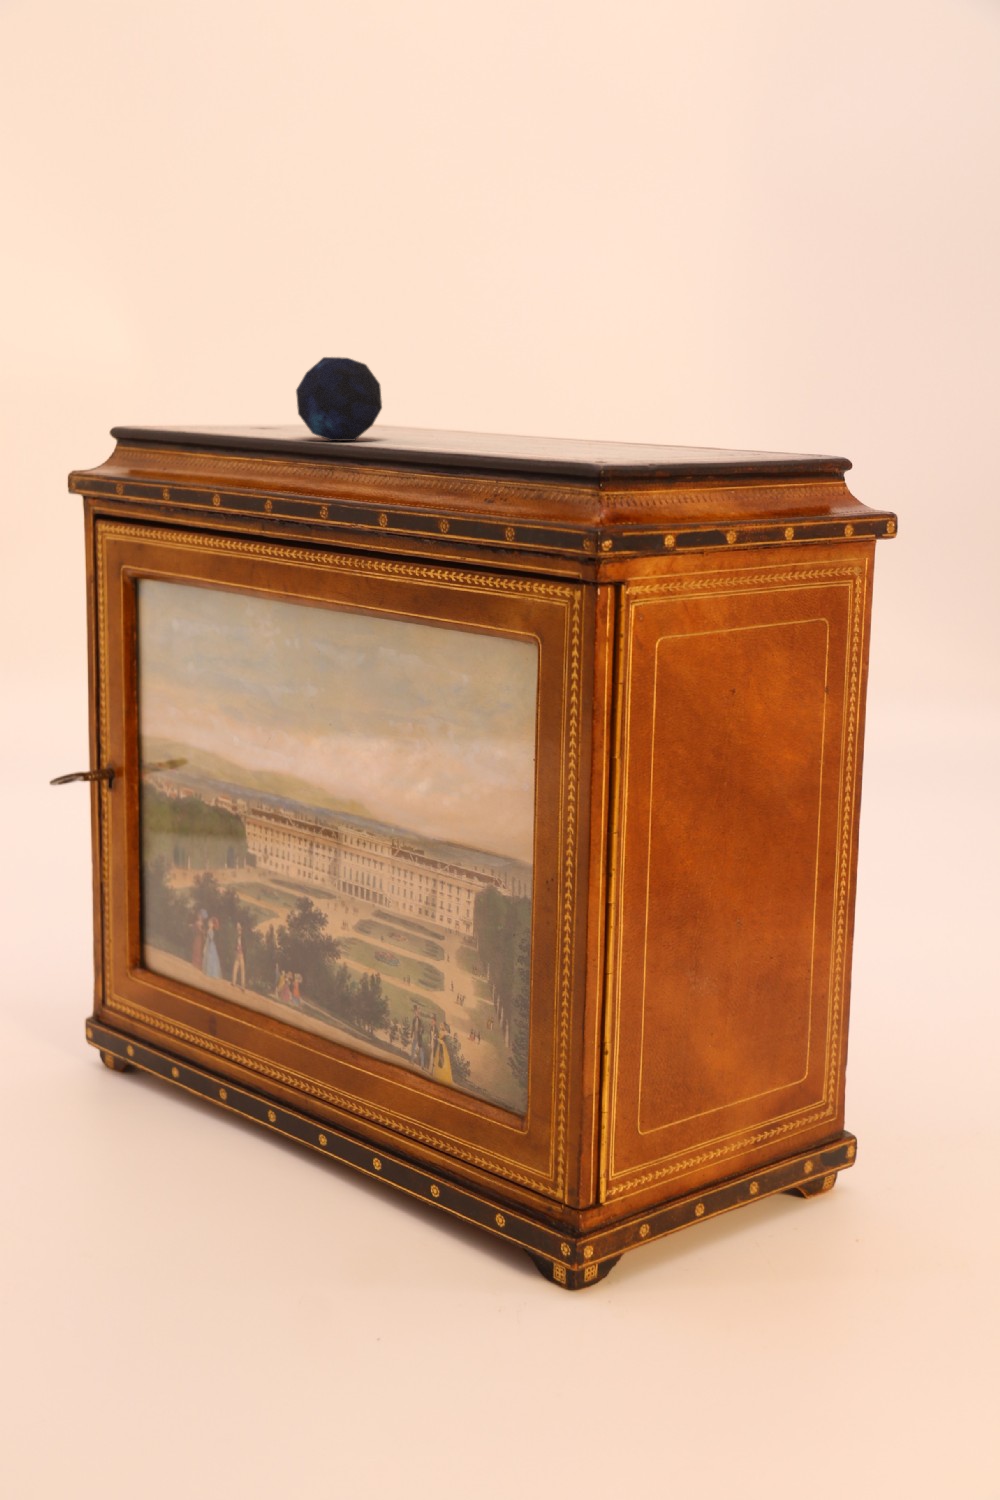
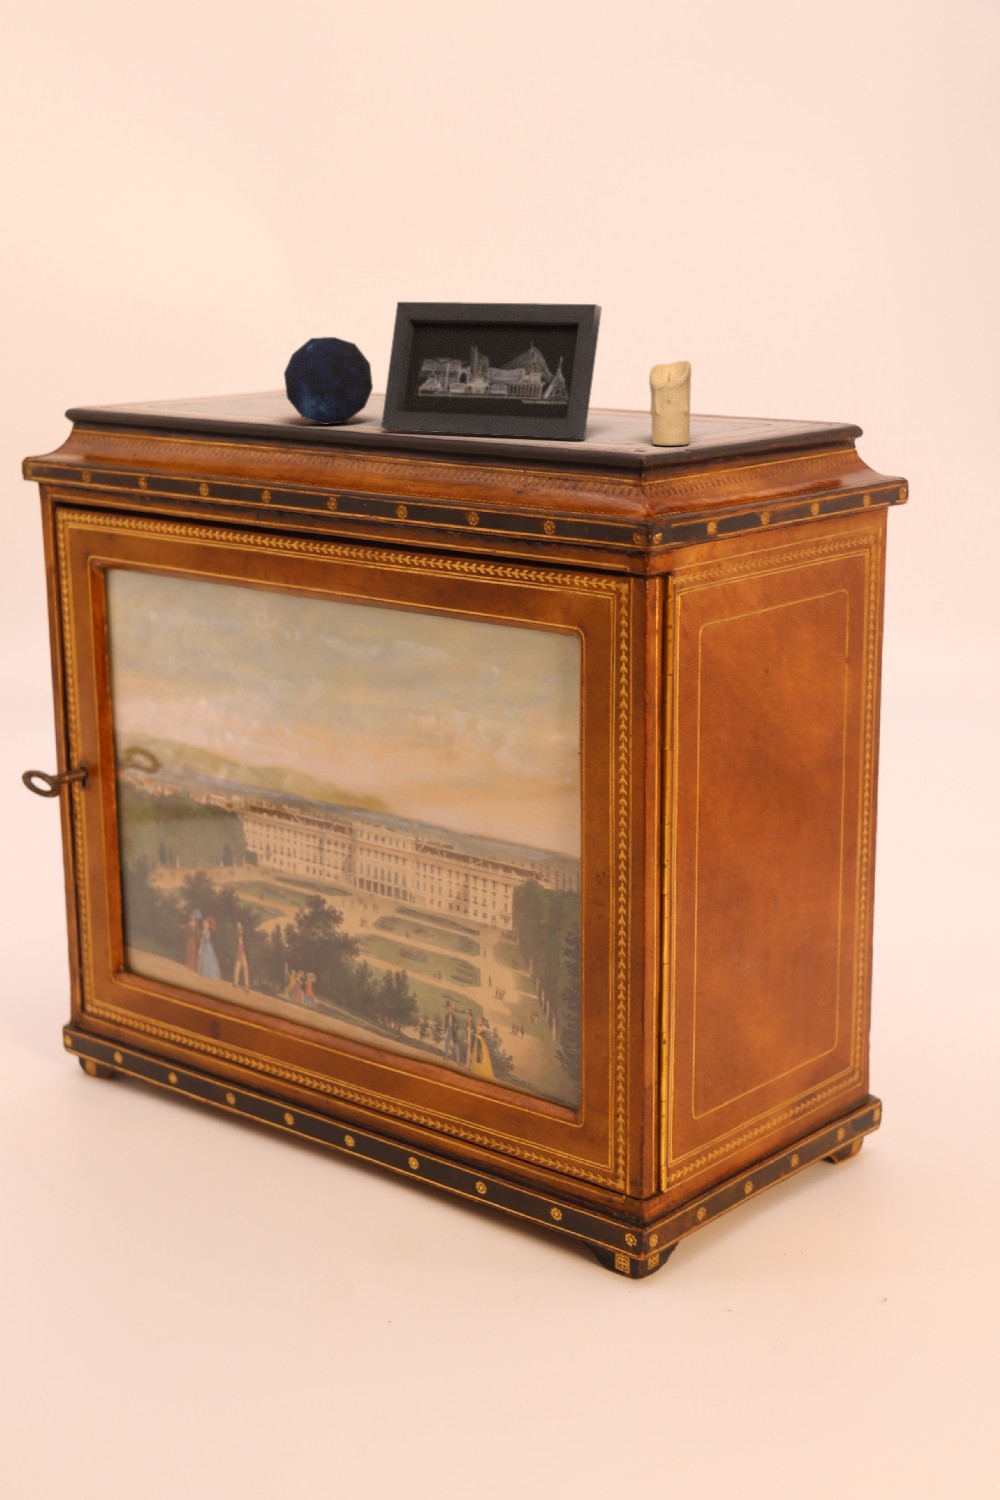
picture frame: none [378,321,586,455] -> present [381,302,602,440]
candle: none [621,378,662,460] -> present [649,361,691,445]

